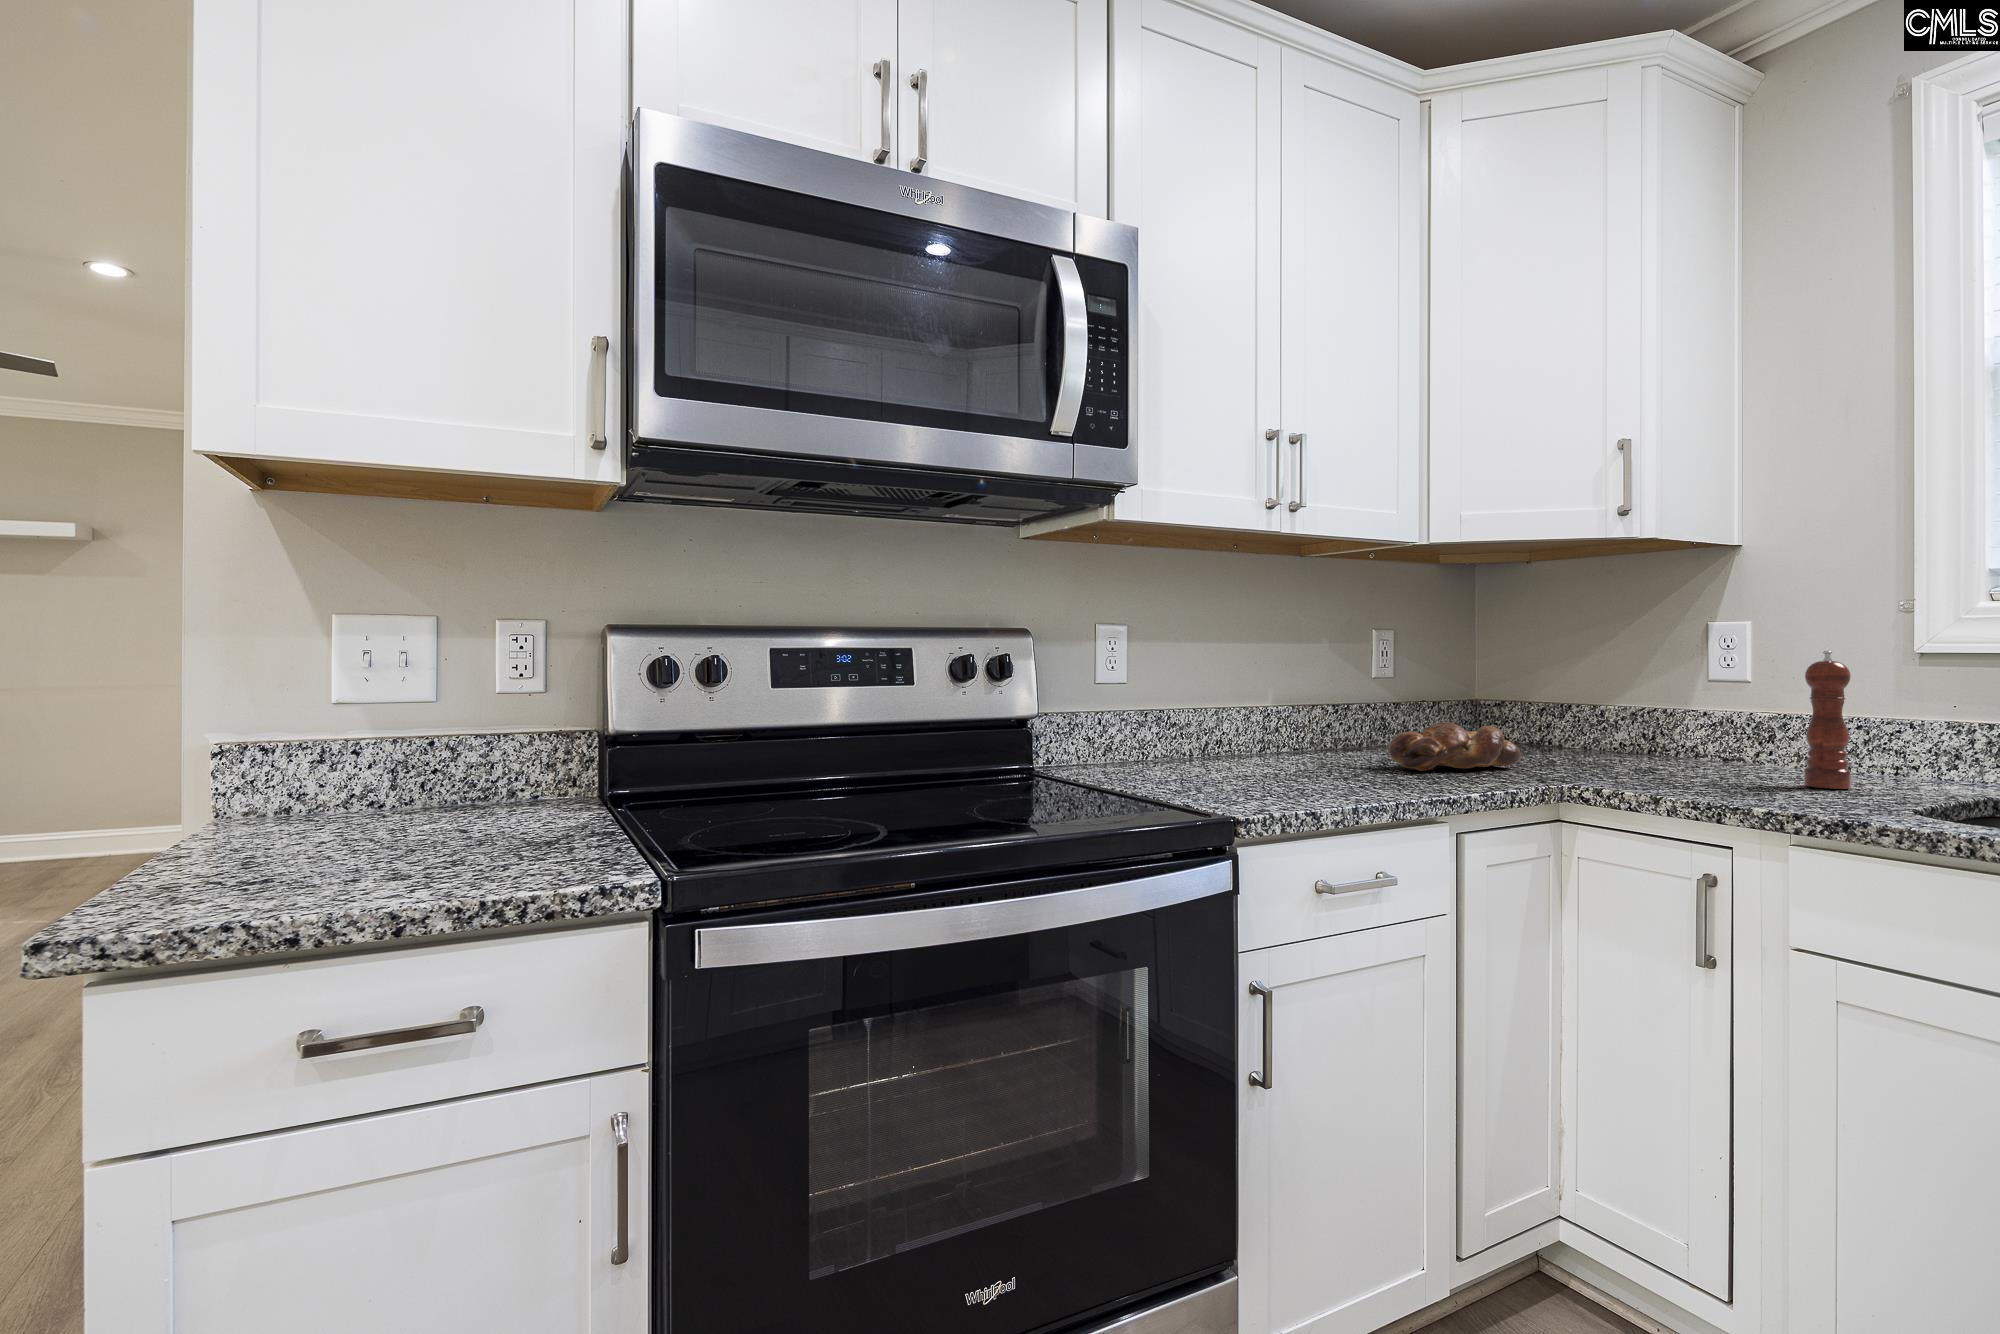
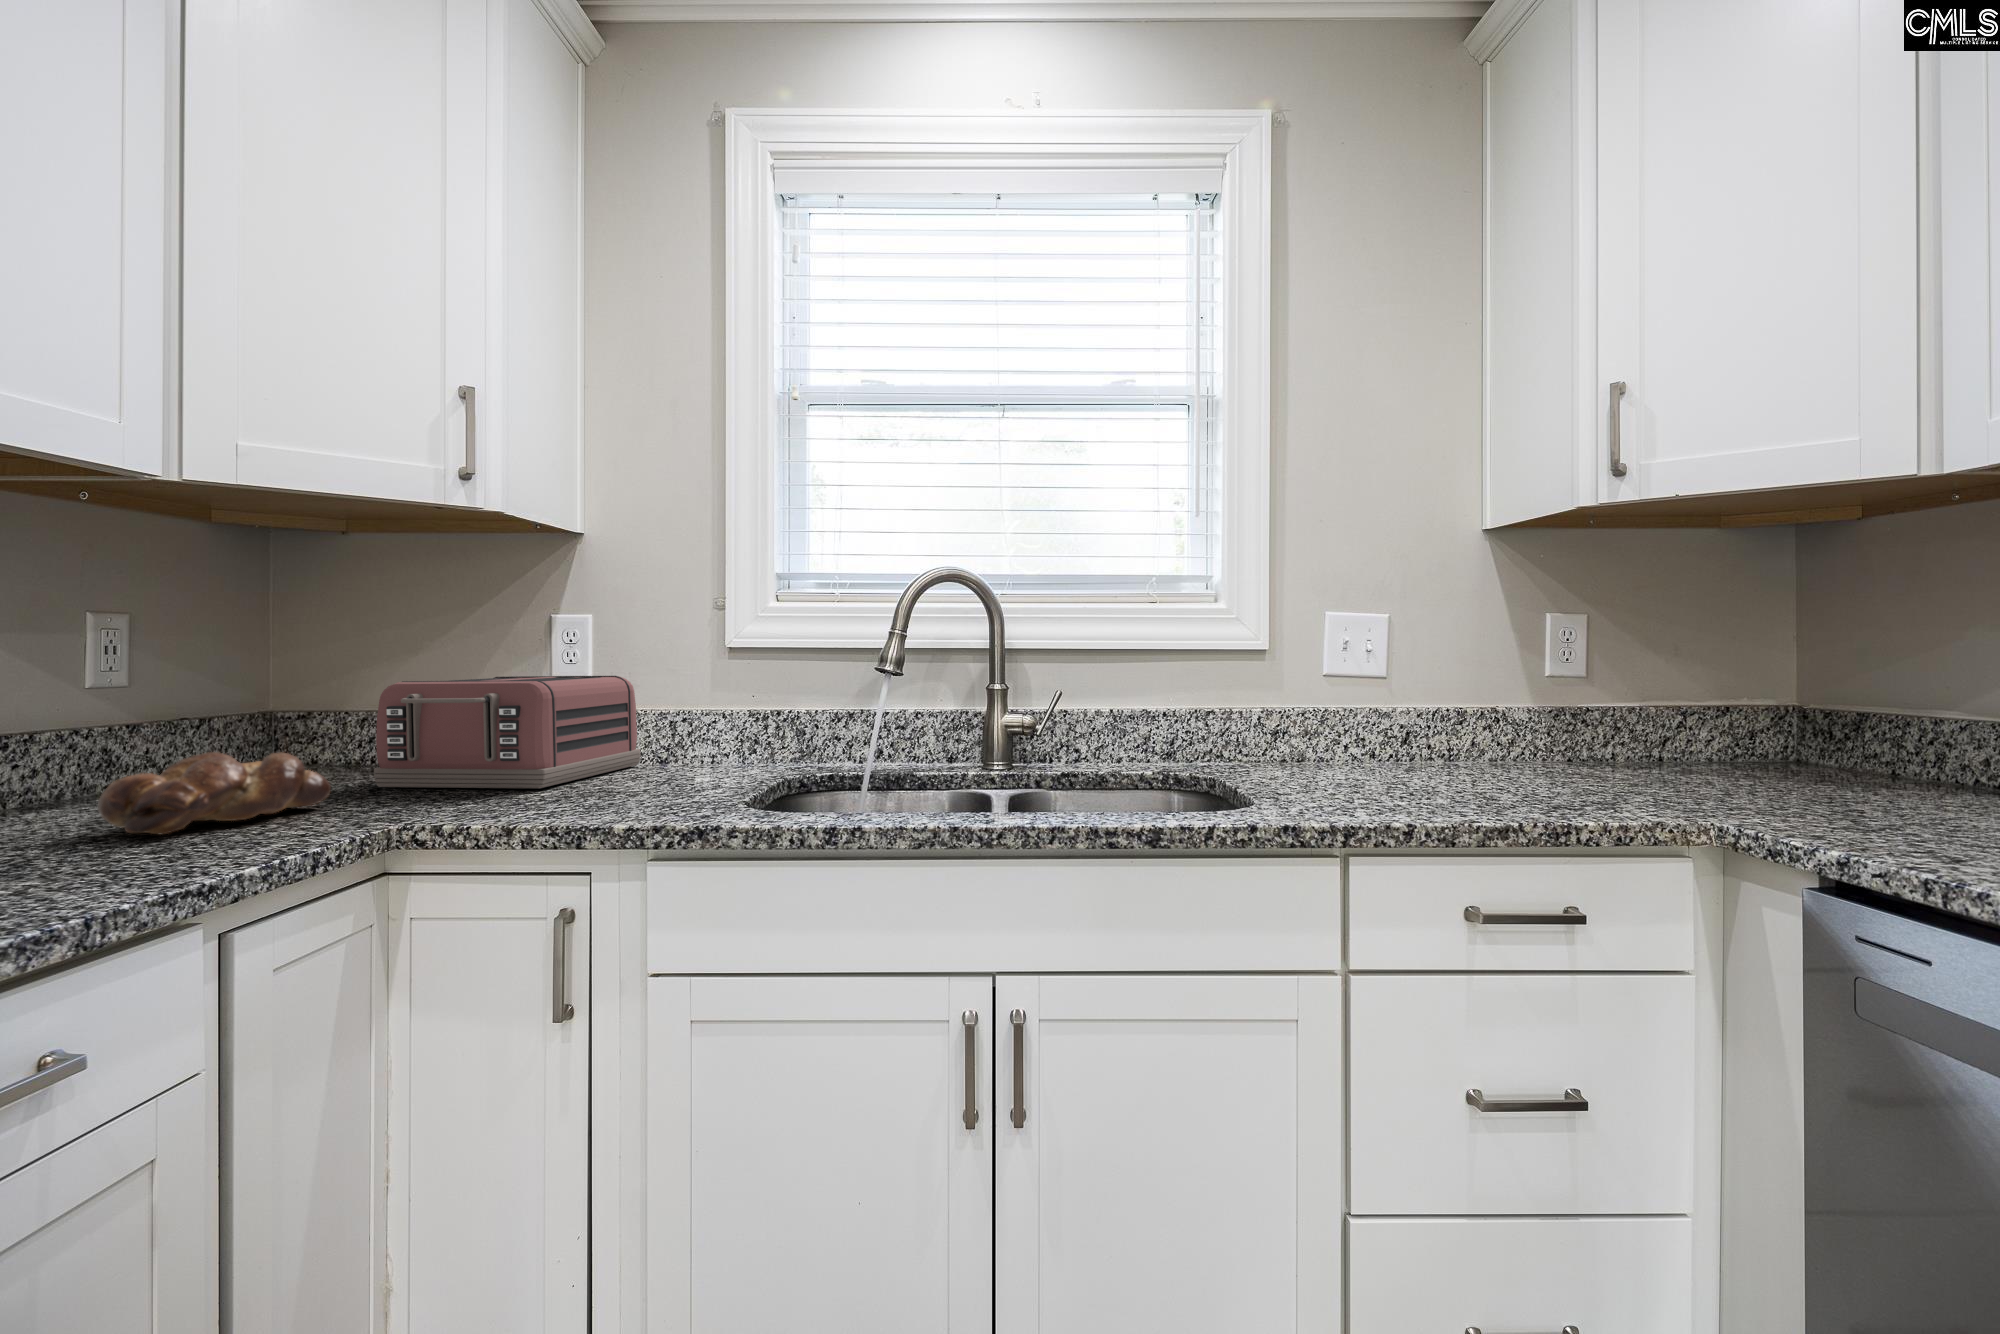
pepper mill: present [1804,651,1851,789] -> none [647,645,688,788]
toaster: none [1551,679,1804,775] -> present [374,676,641,789]

